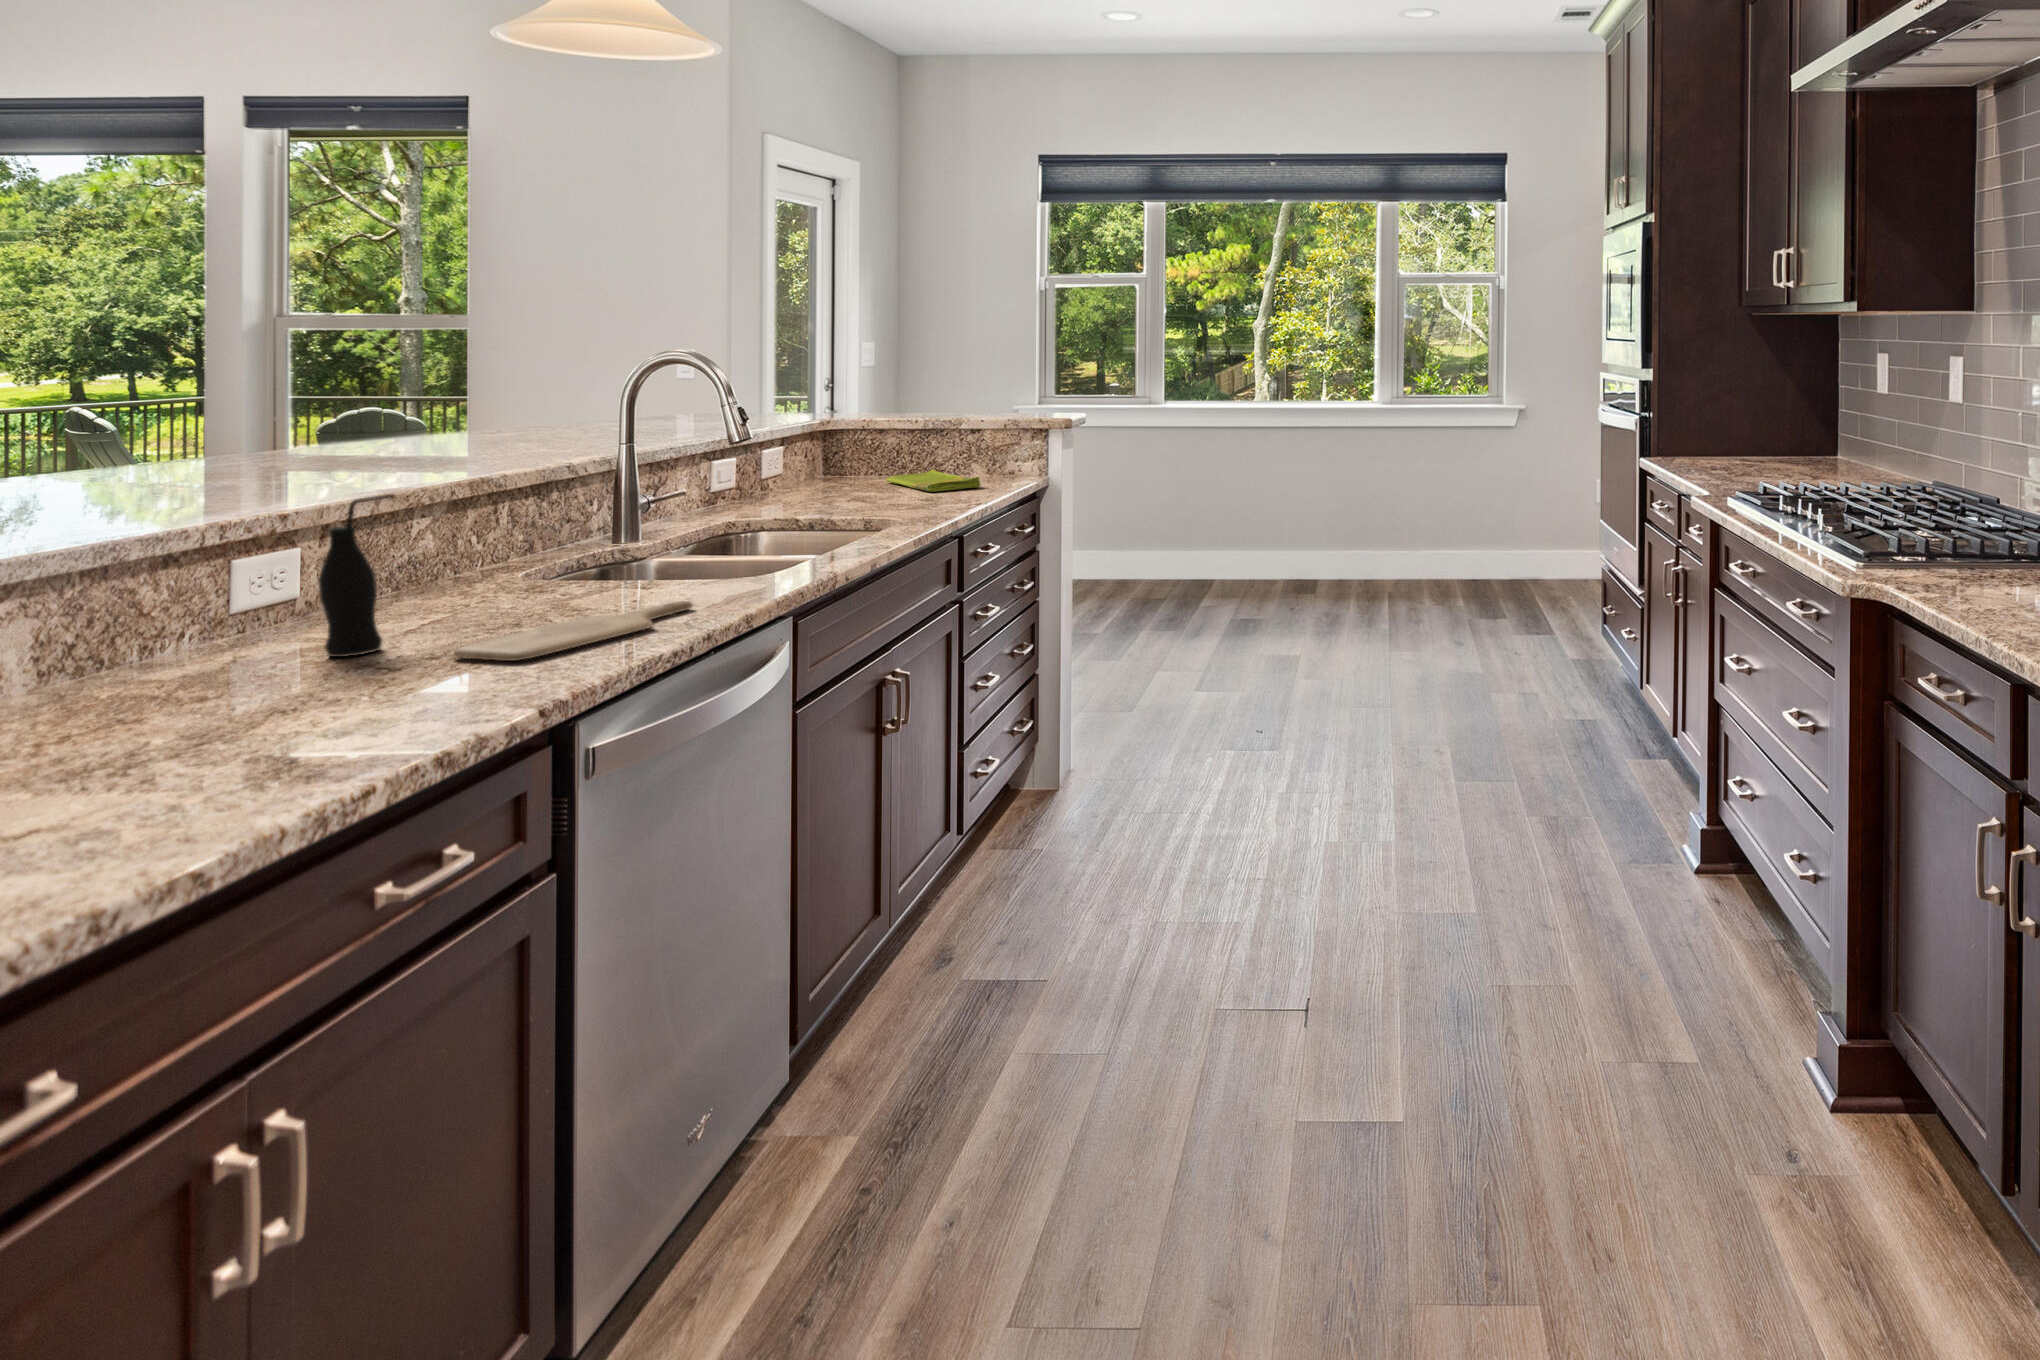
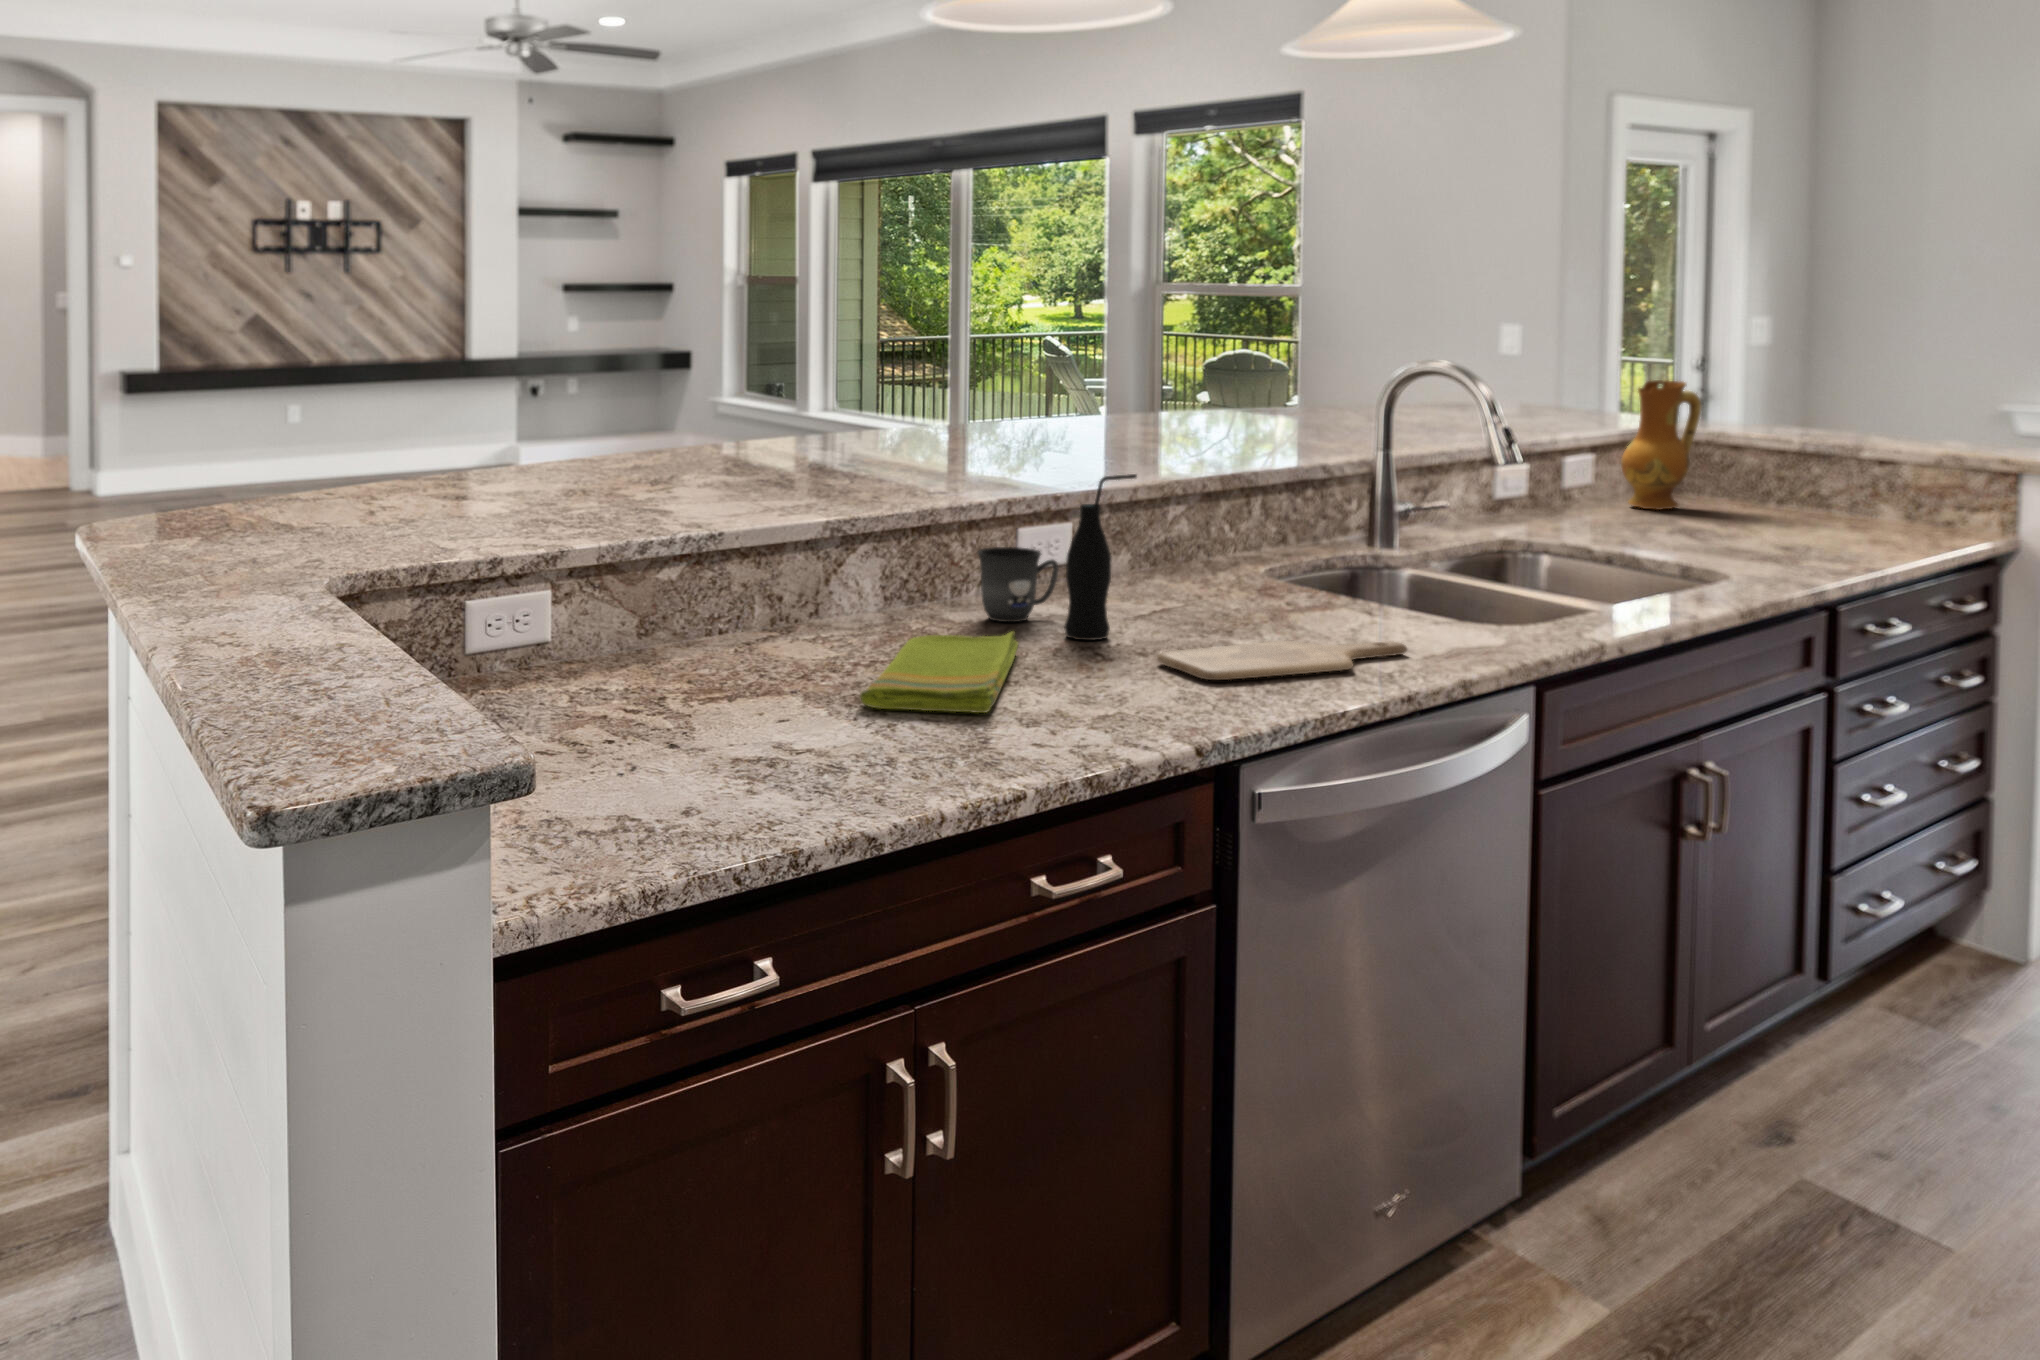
ceramic jug: none [800,392,853,486] -> present [1621,380,1701,510]
dish towel: present [886,469,980,492] -> present [860,631,1018,713]
mug: none [186,581,300,660] -> present [978,547,1059,622]

